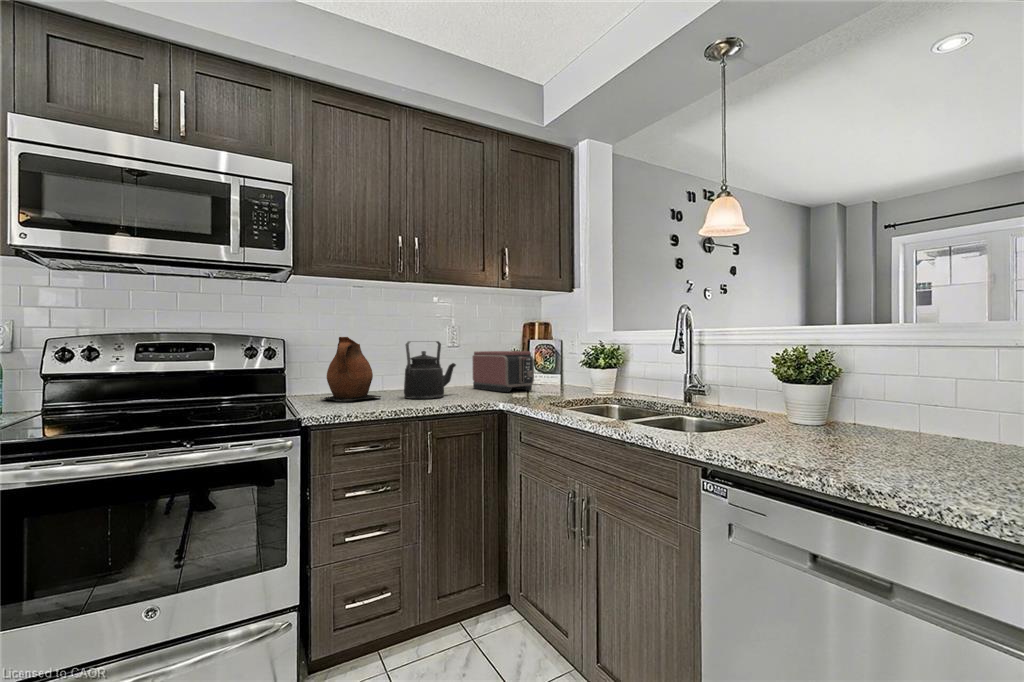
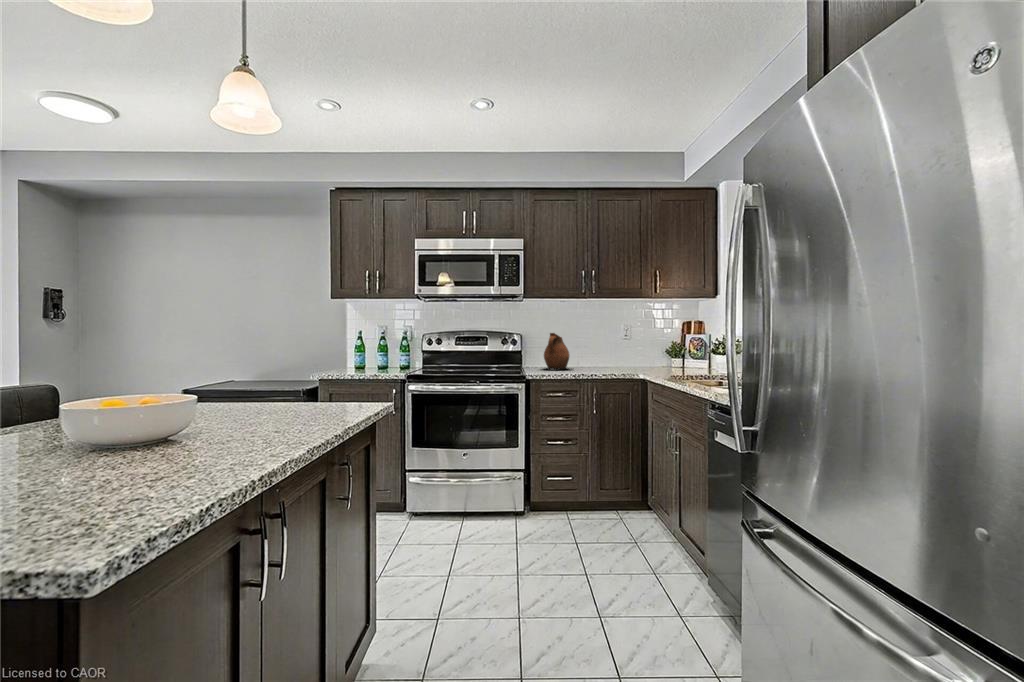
kettle: present [404,341,456,399] -> none [588,335,623,371]
toaster: present [473,351,534,392] -> none [641,342,681,370]

